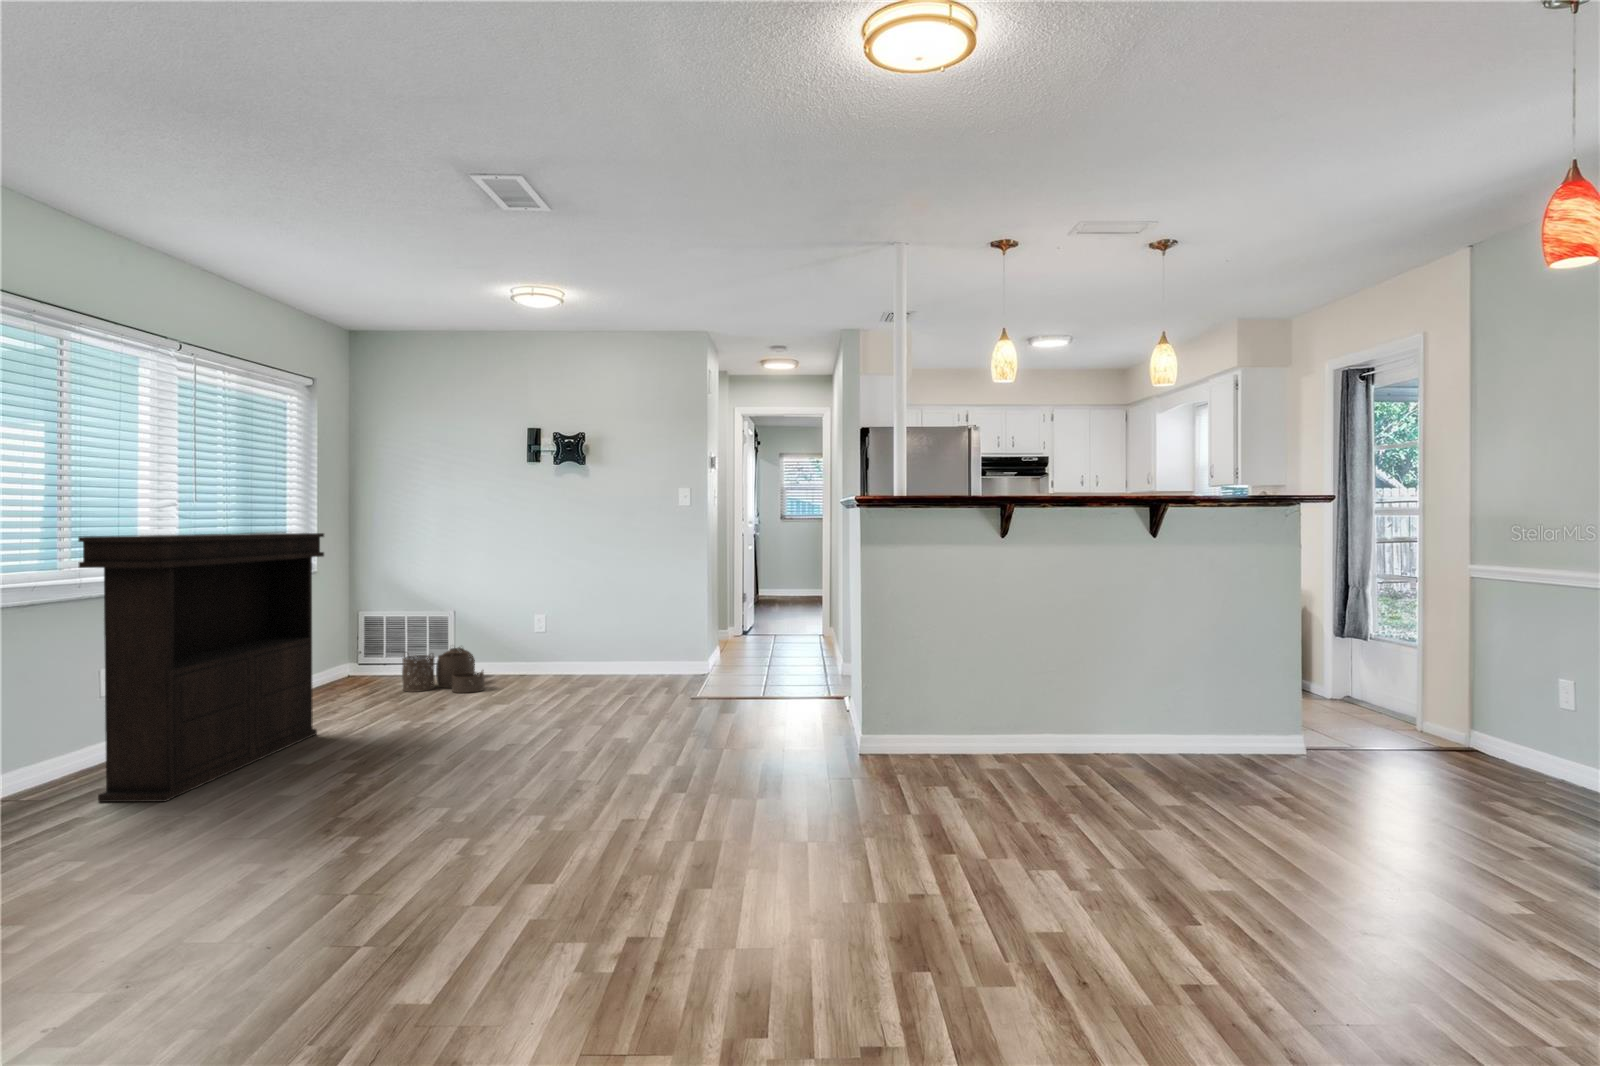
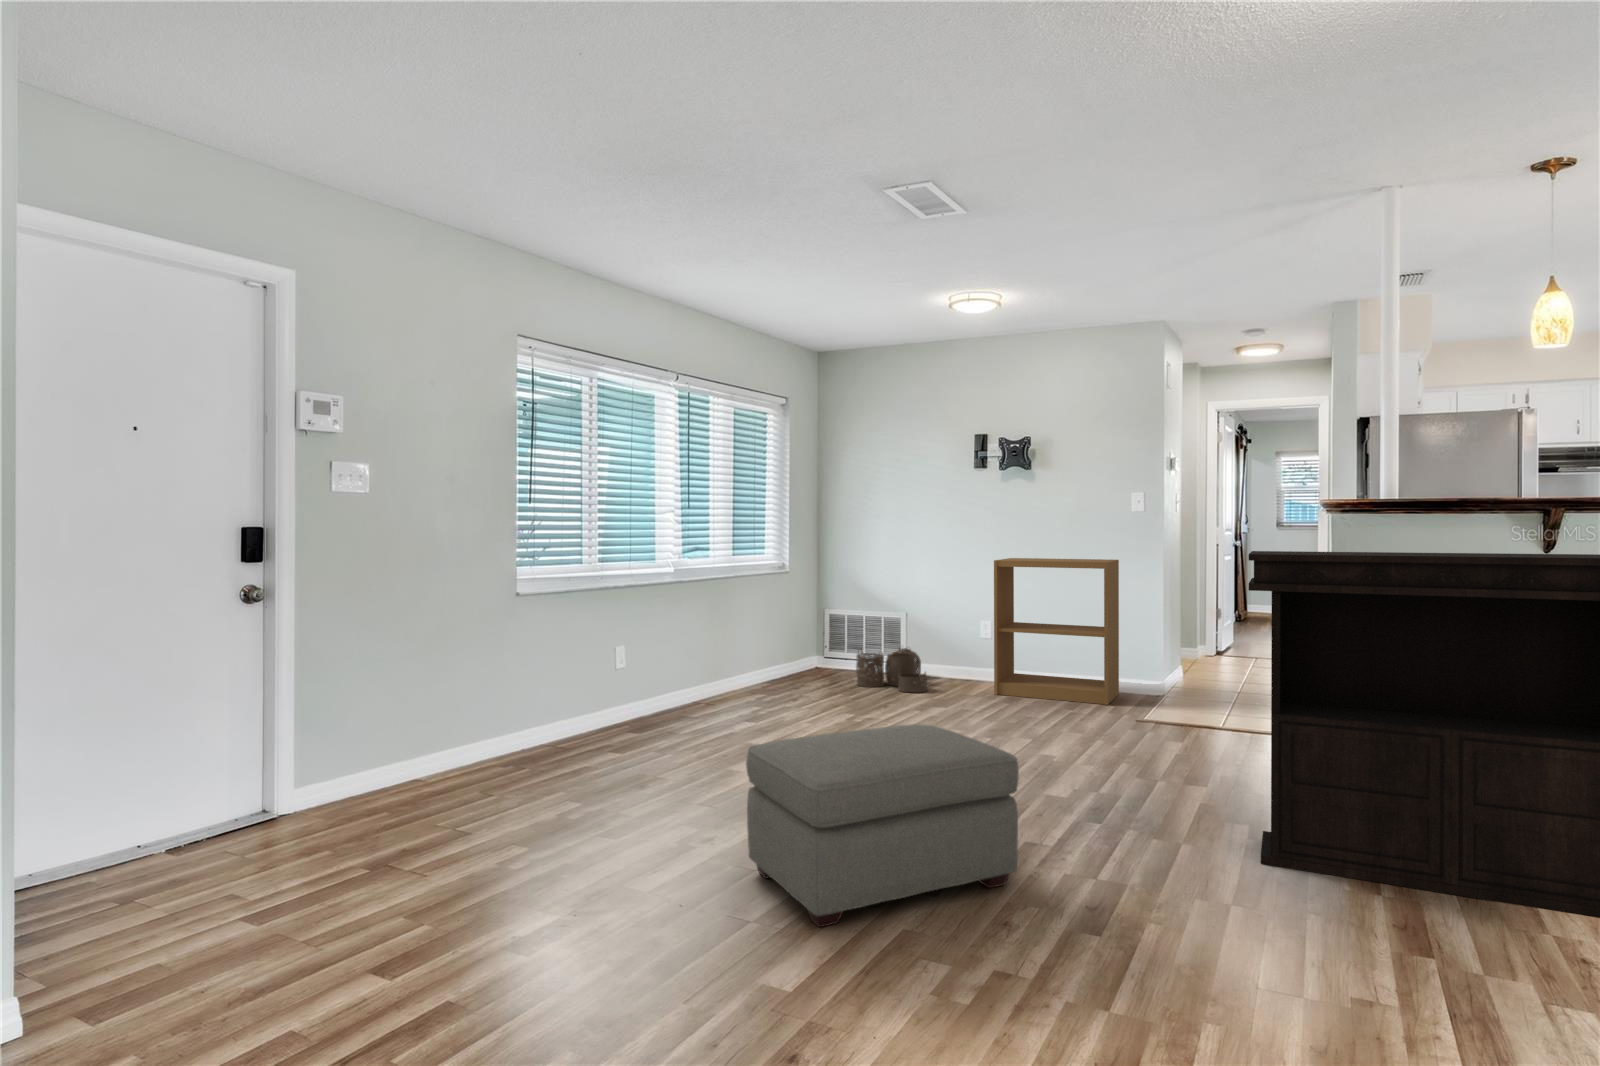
console table: present [78,533,324,802] -> present [1249,551,1600,918]
bookshelf: none [554,552,670,686] -> present [994,558,1119,705]
ottoman: none [294,723,624,980] -> present [746,724,1019,927]

